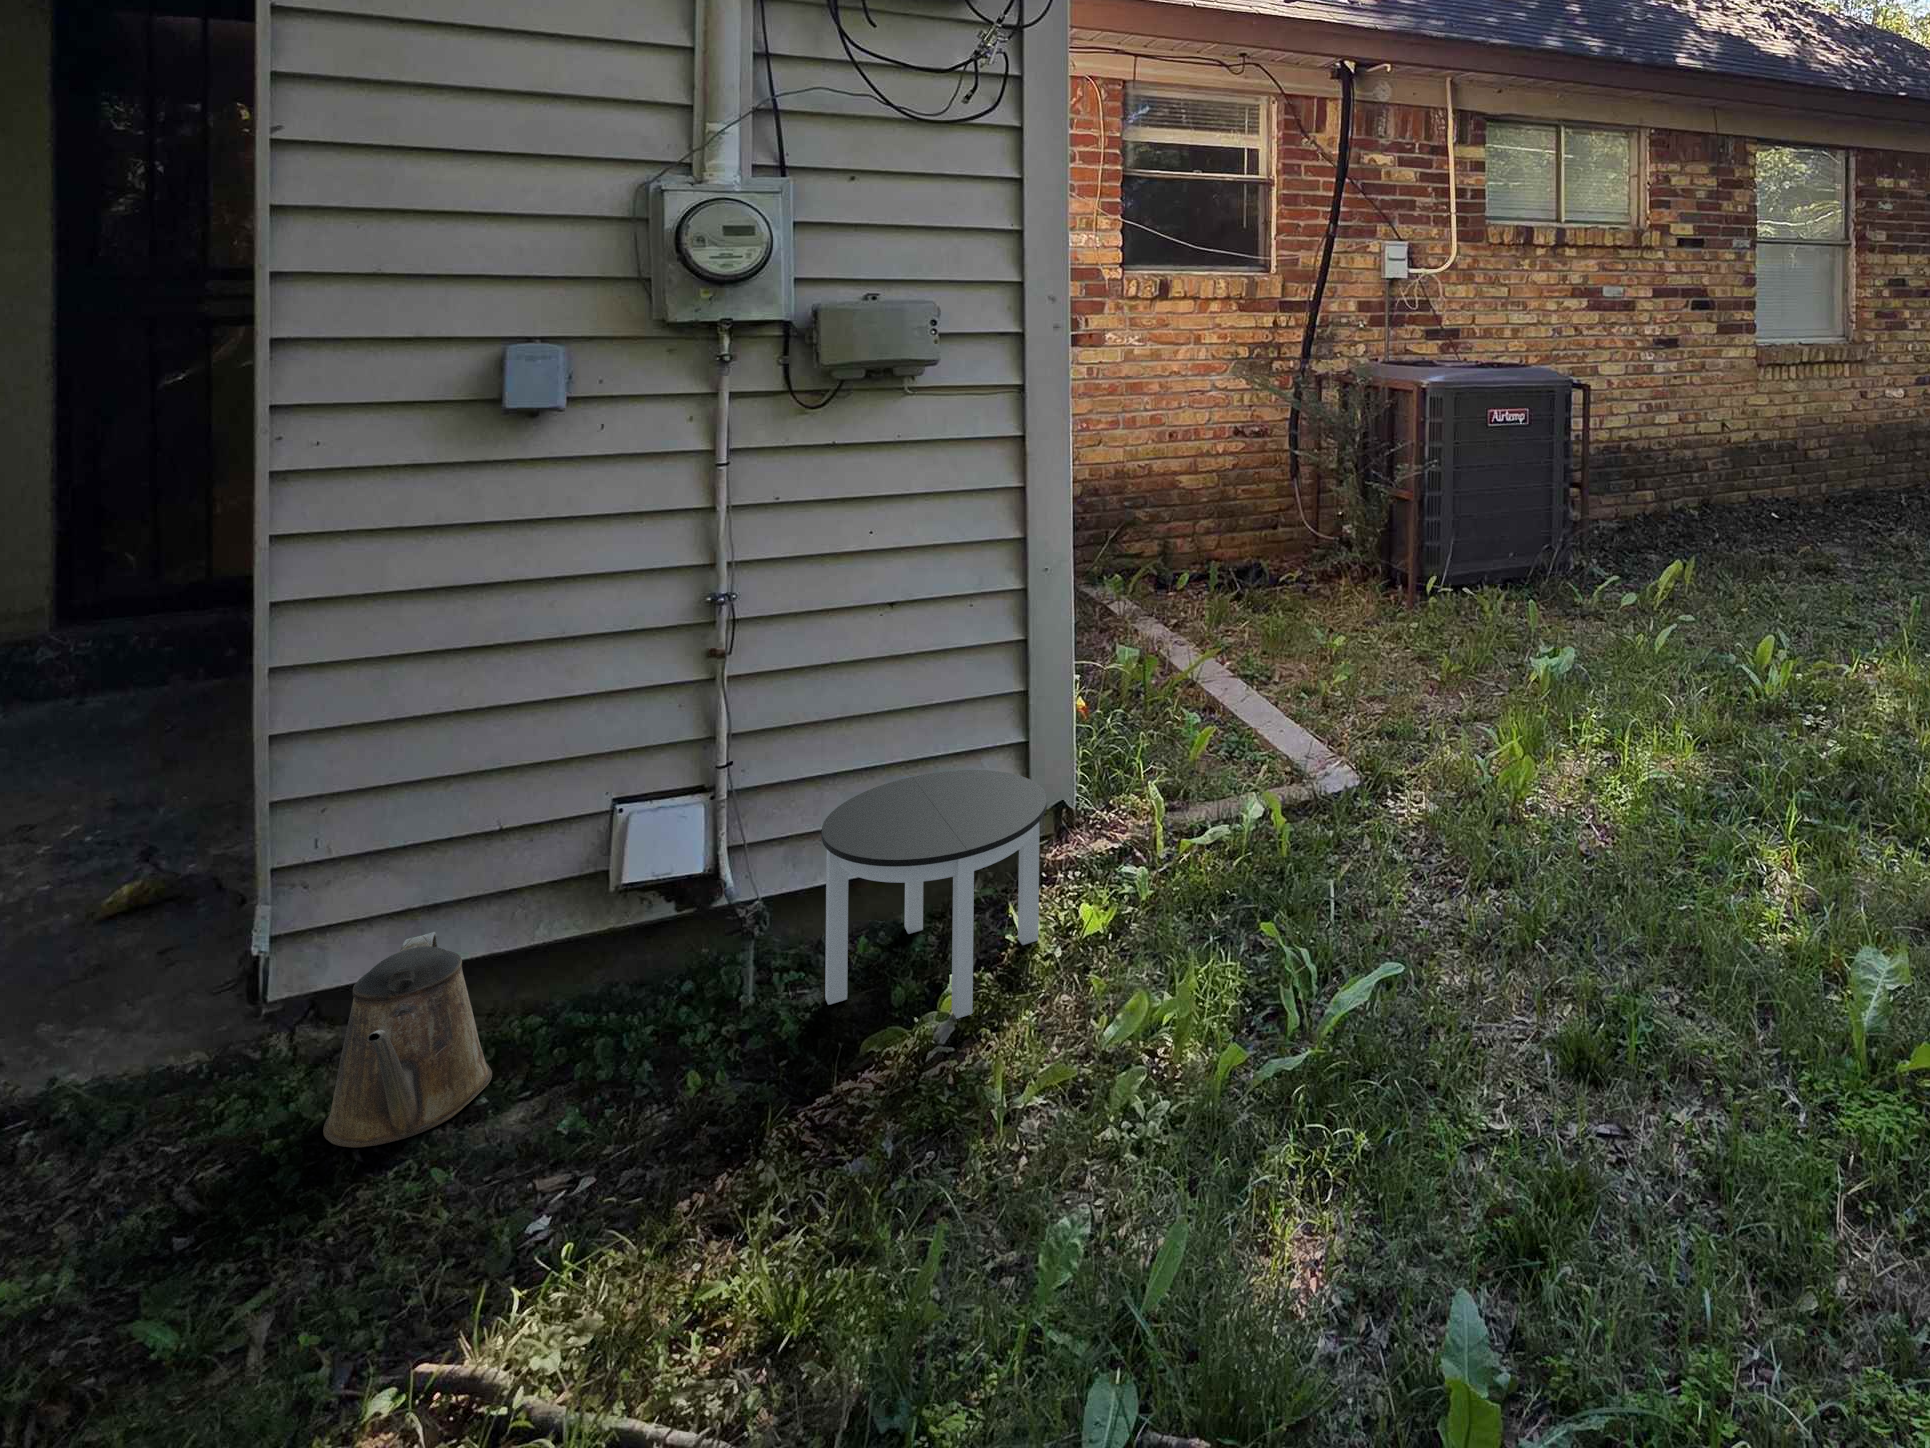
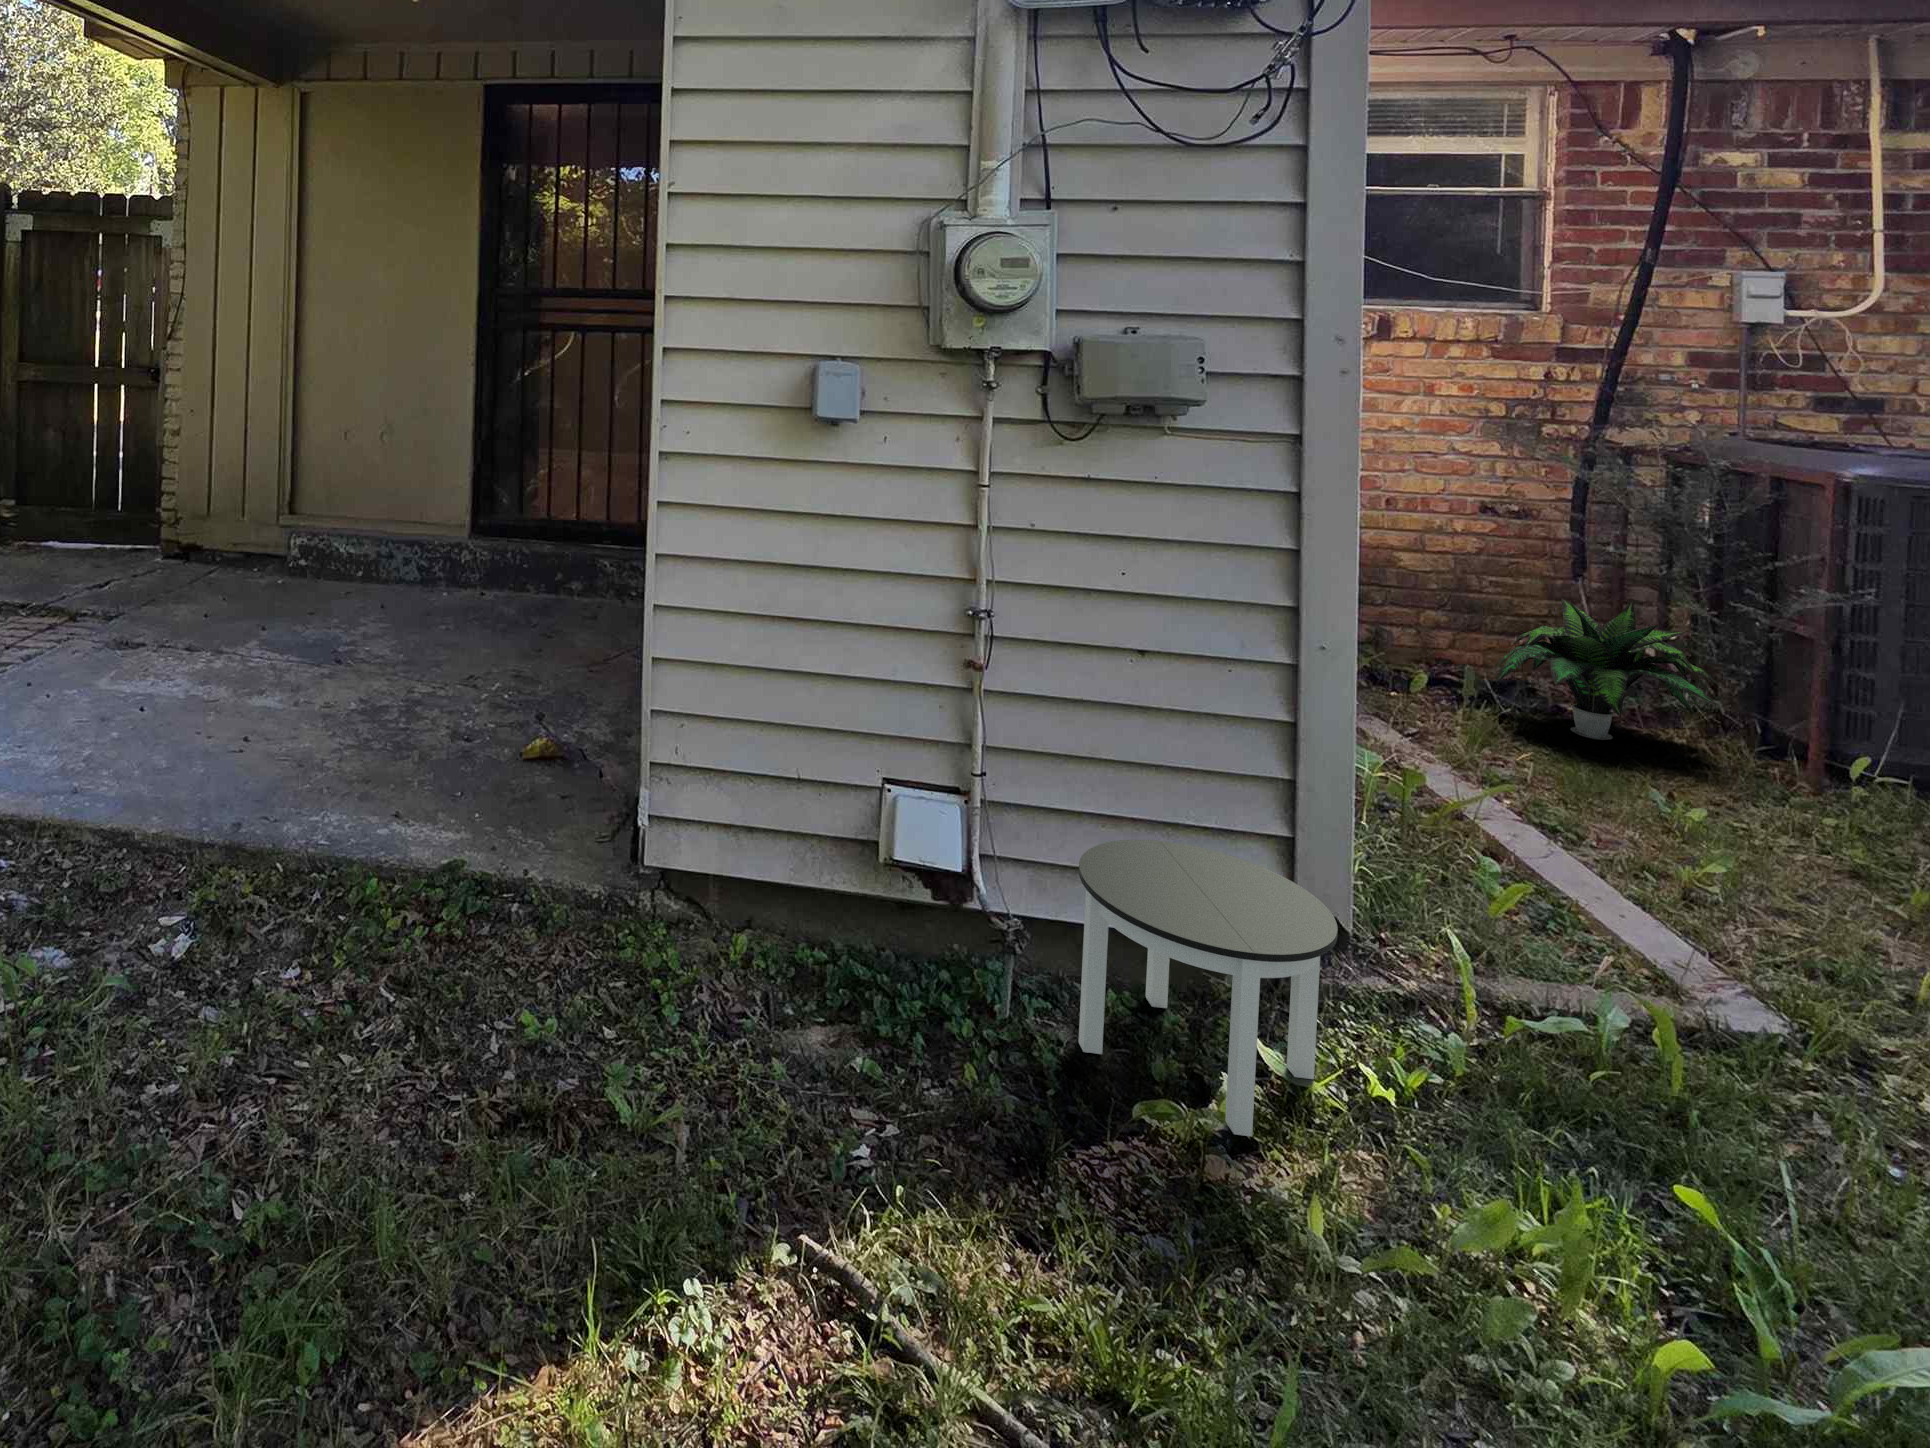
potted plant: none [1240,488,1373,597] -> present [1495,598,1720,740]
watering can: present [323,932,492,1148] -> none [693,844,801,1015]

